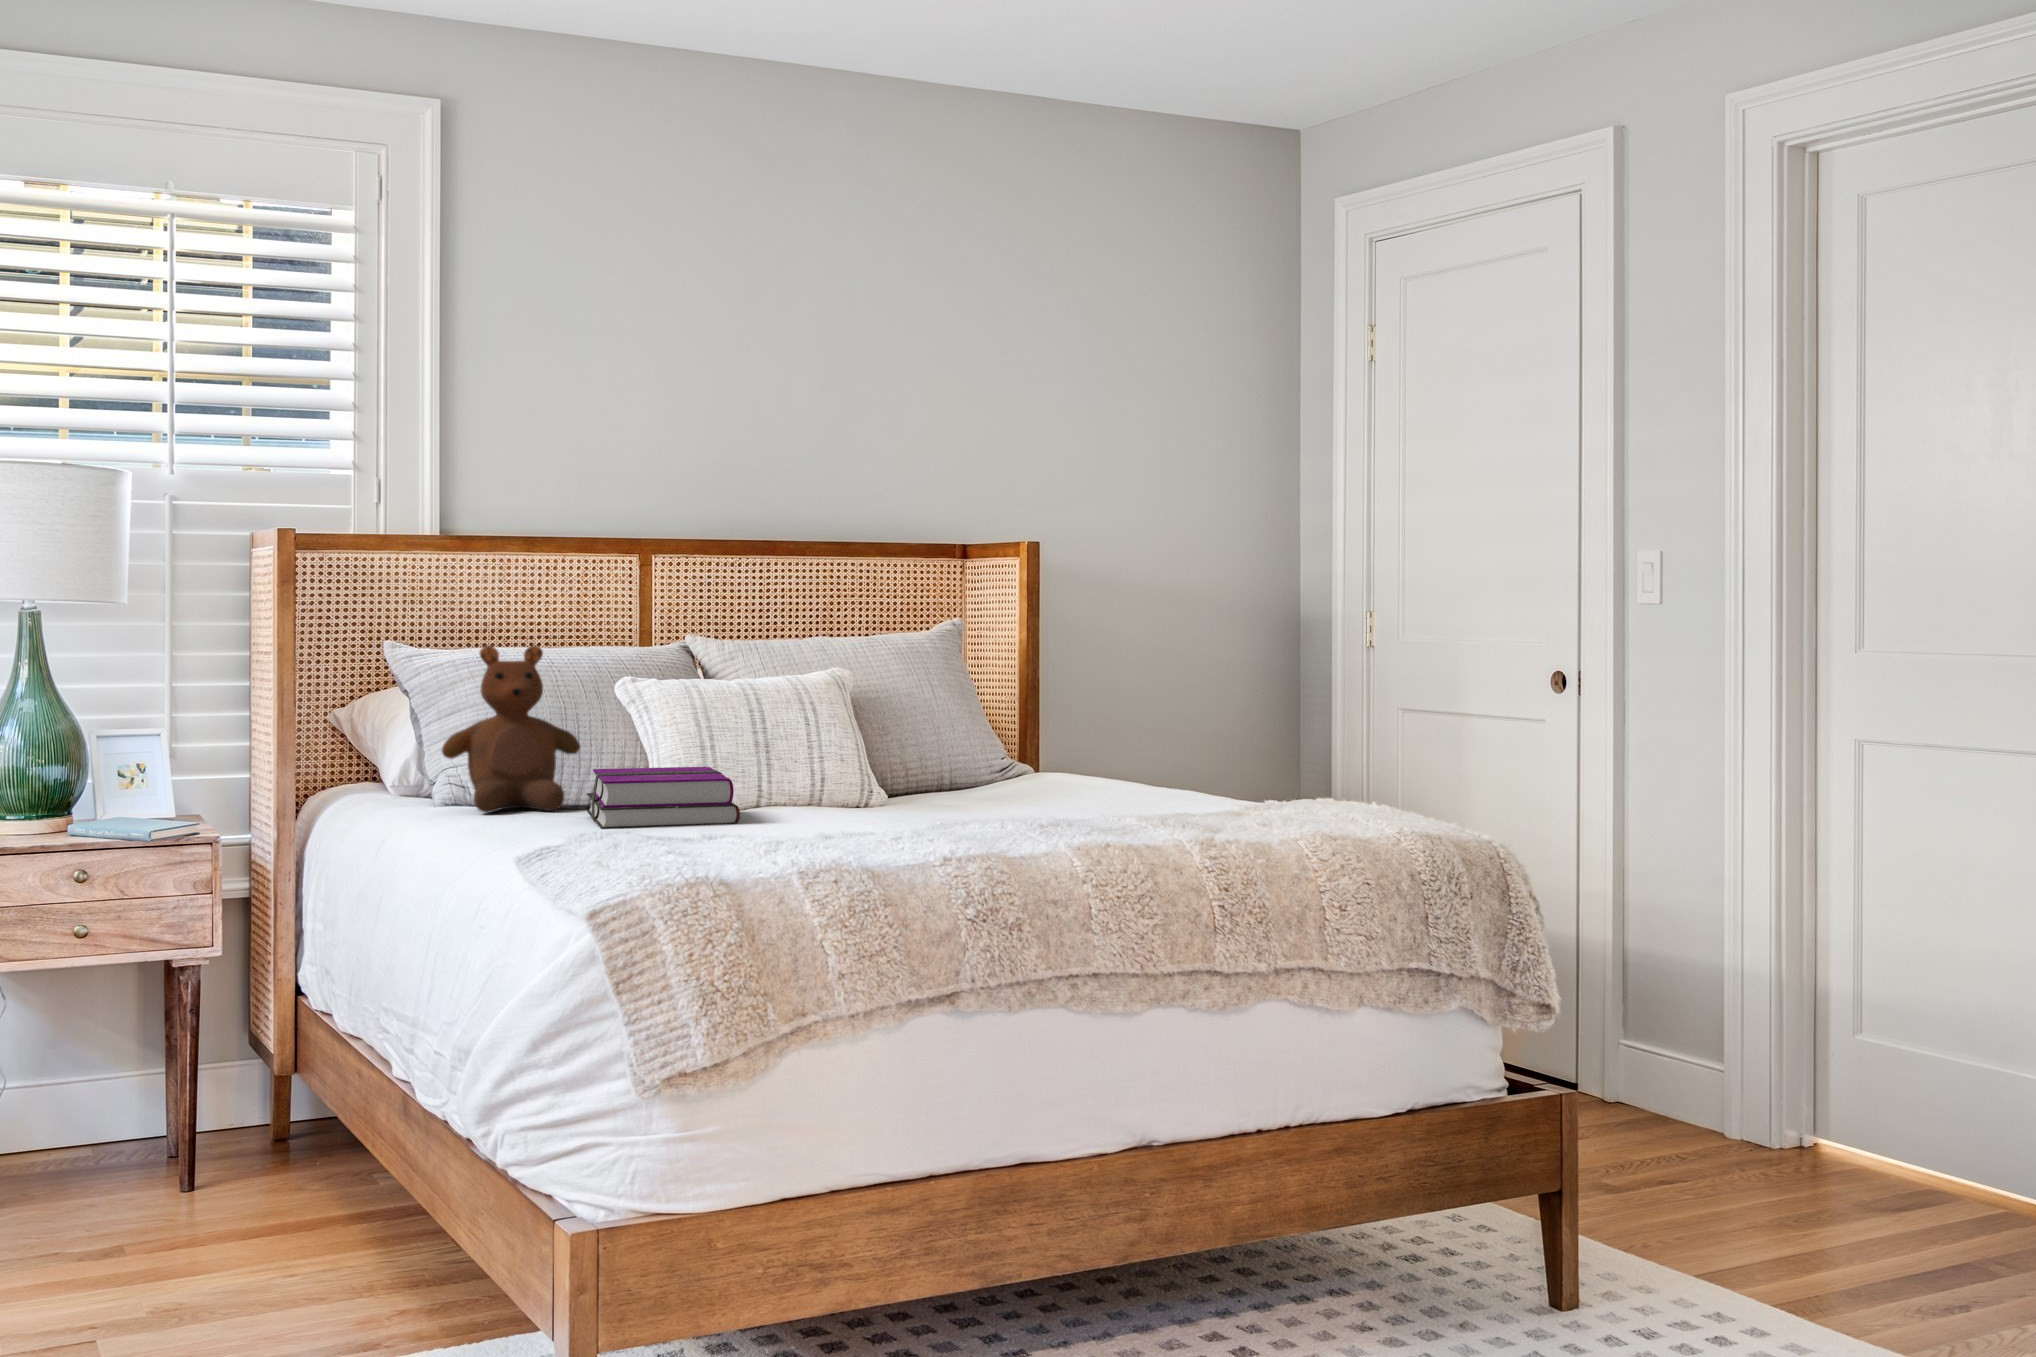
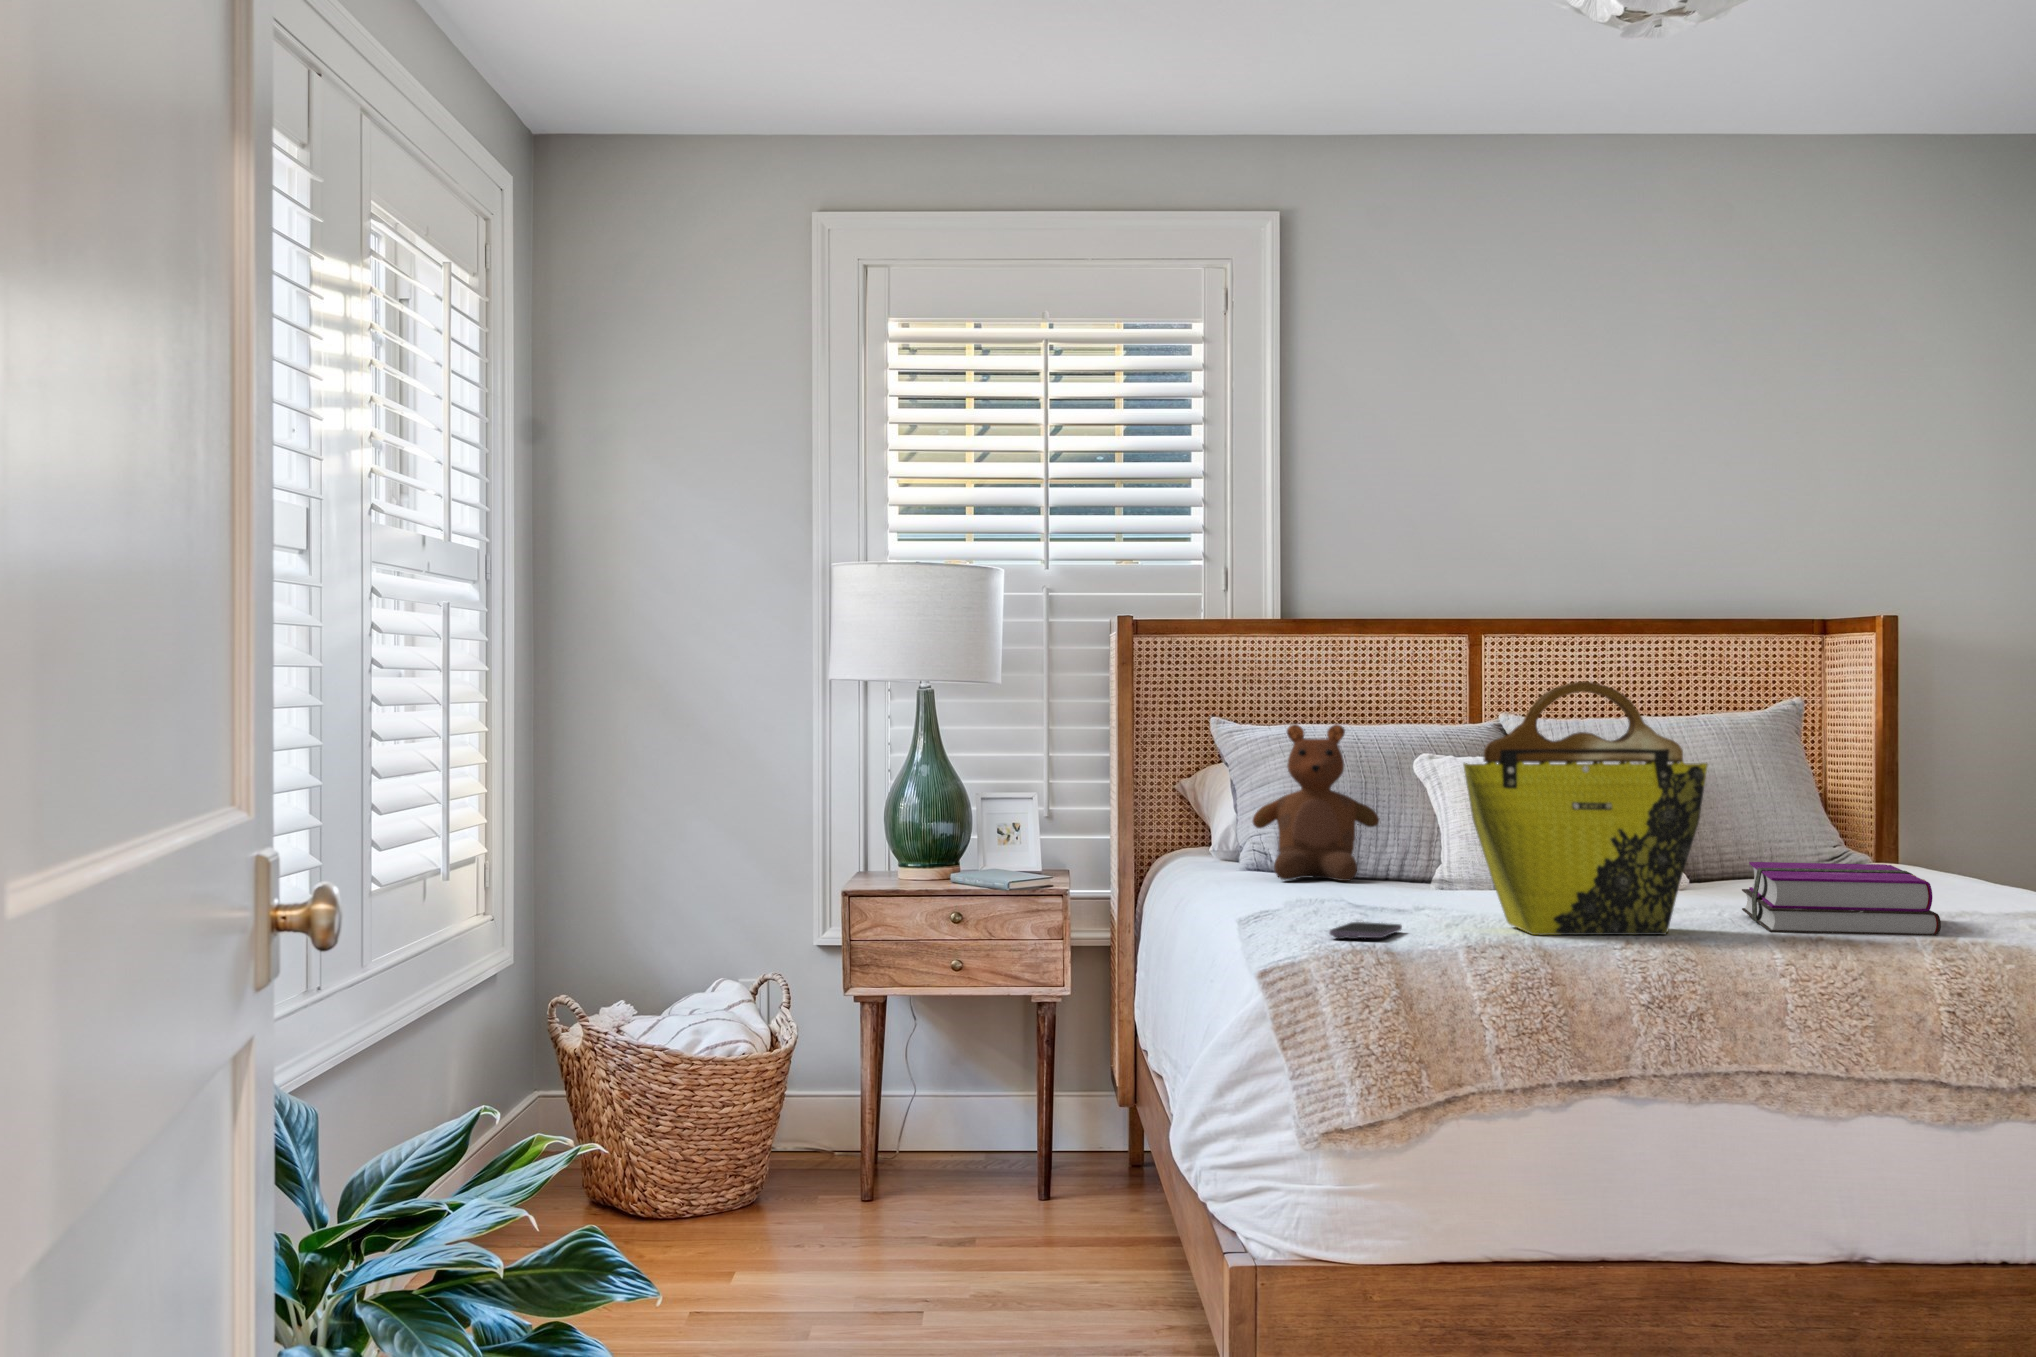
tote bag: none [763,595,989,856] -> present [1463,681,1708,935]
hardback book: present [587,767,740,829] -> present [1742,862,1941,936]
smartphone: none [645,853,707,873] -> present [1329,922,1402,939]

